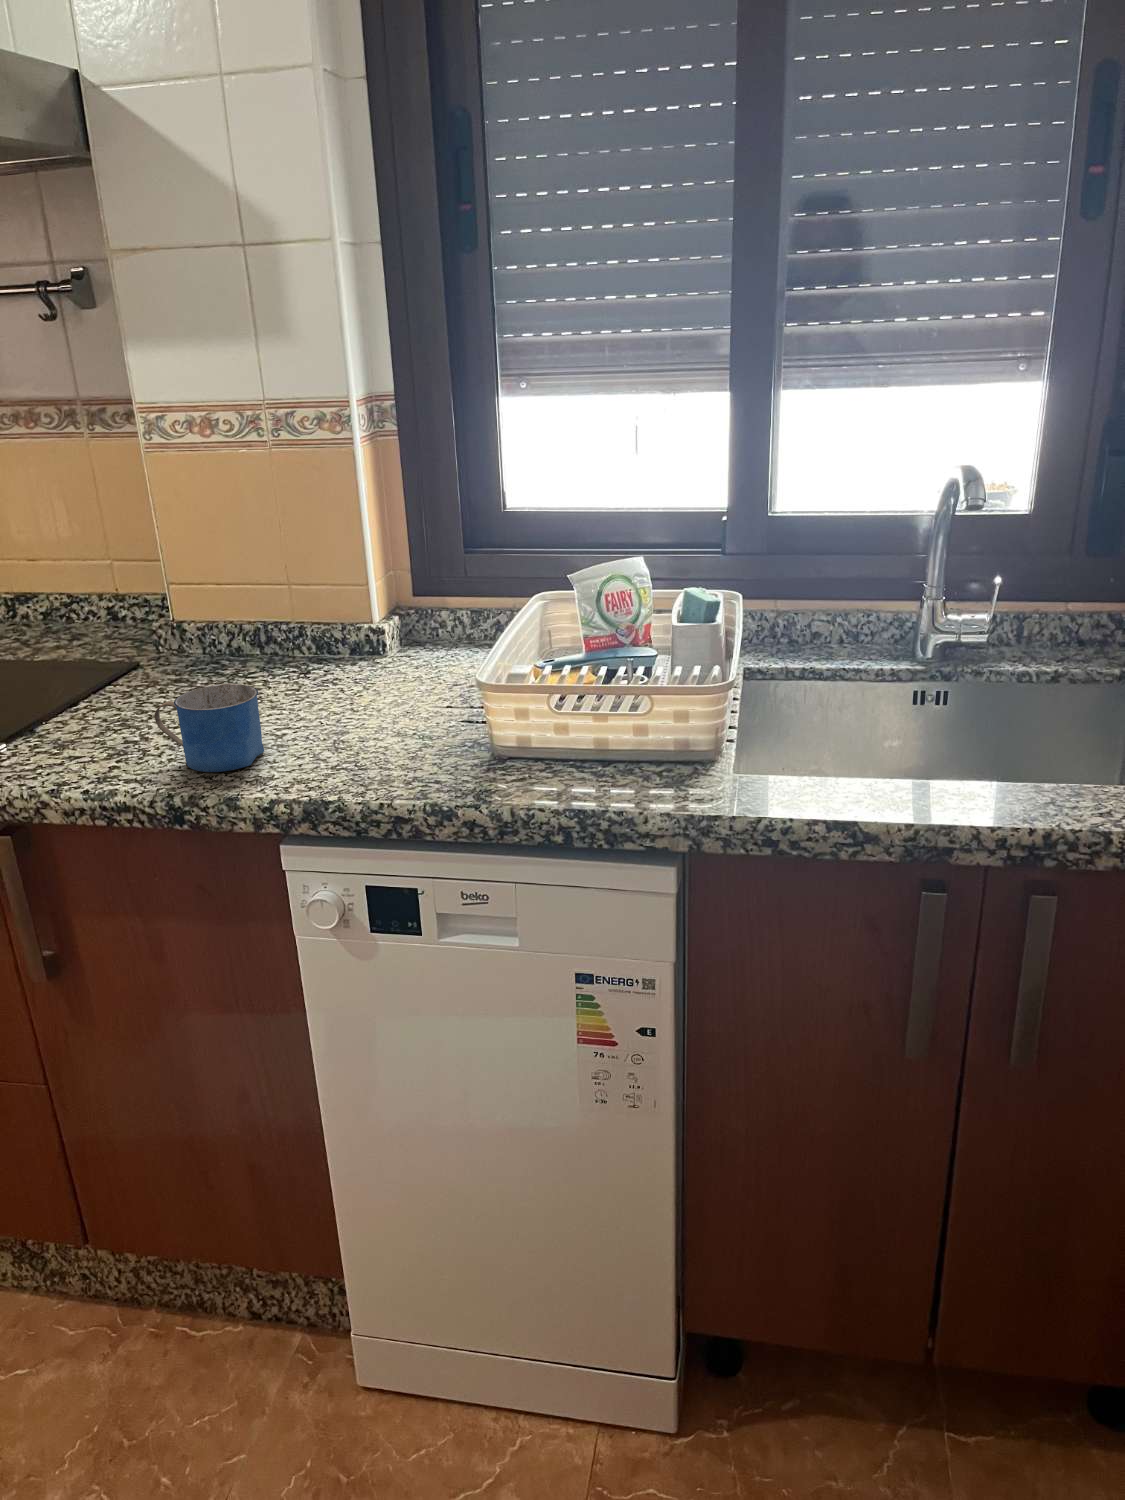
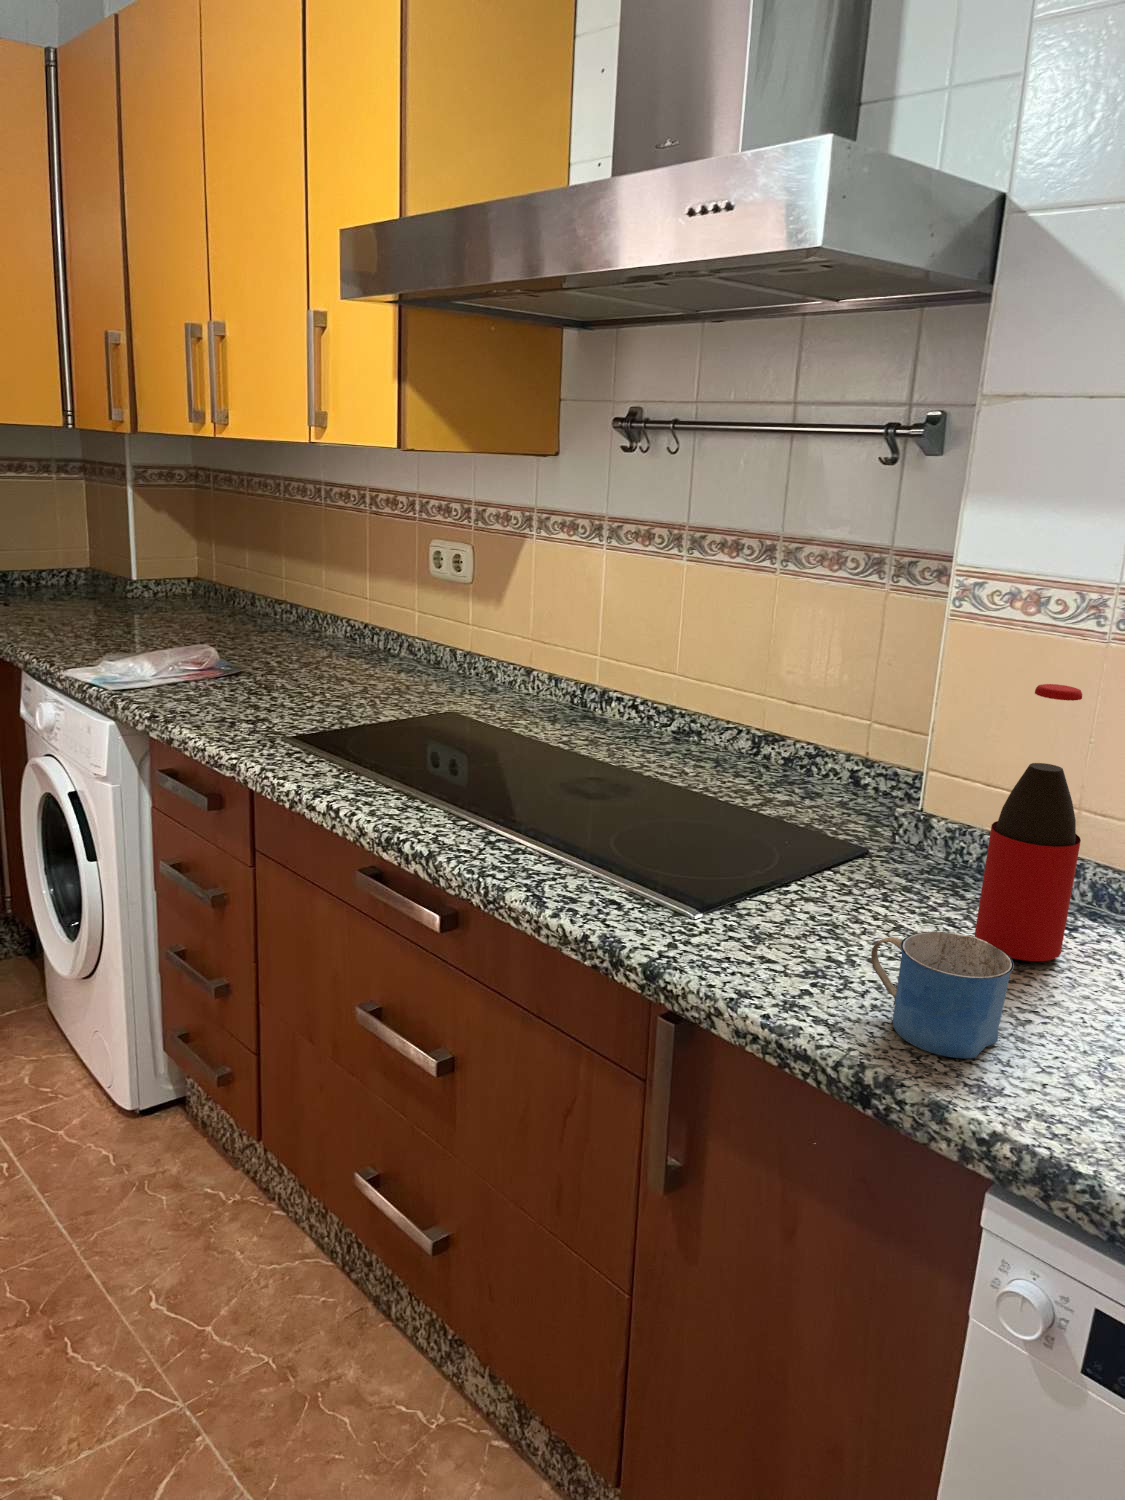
bottle: none [222,485,299,705] -> present [975,684,1082,961]

